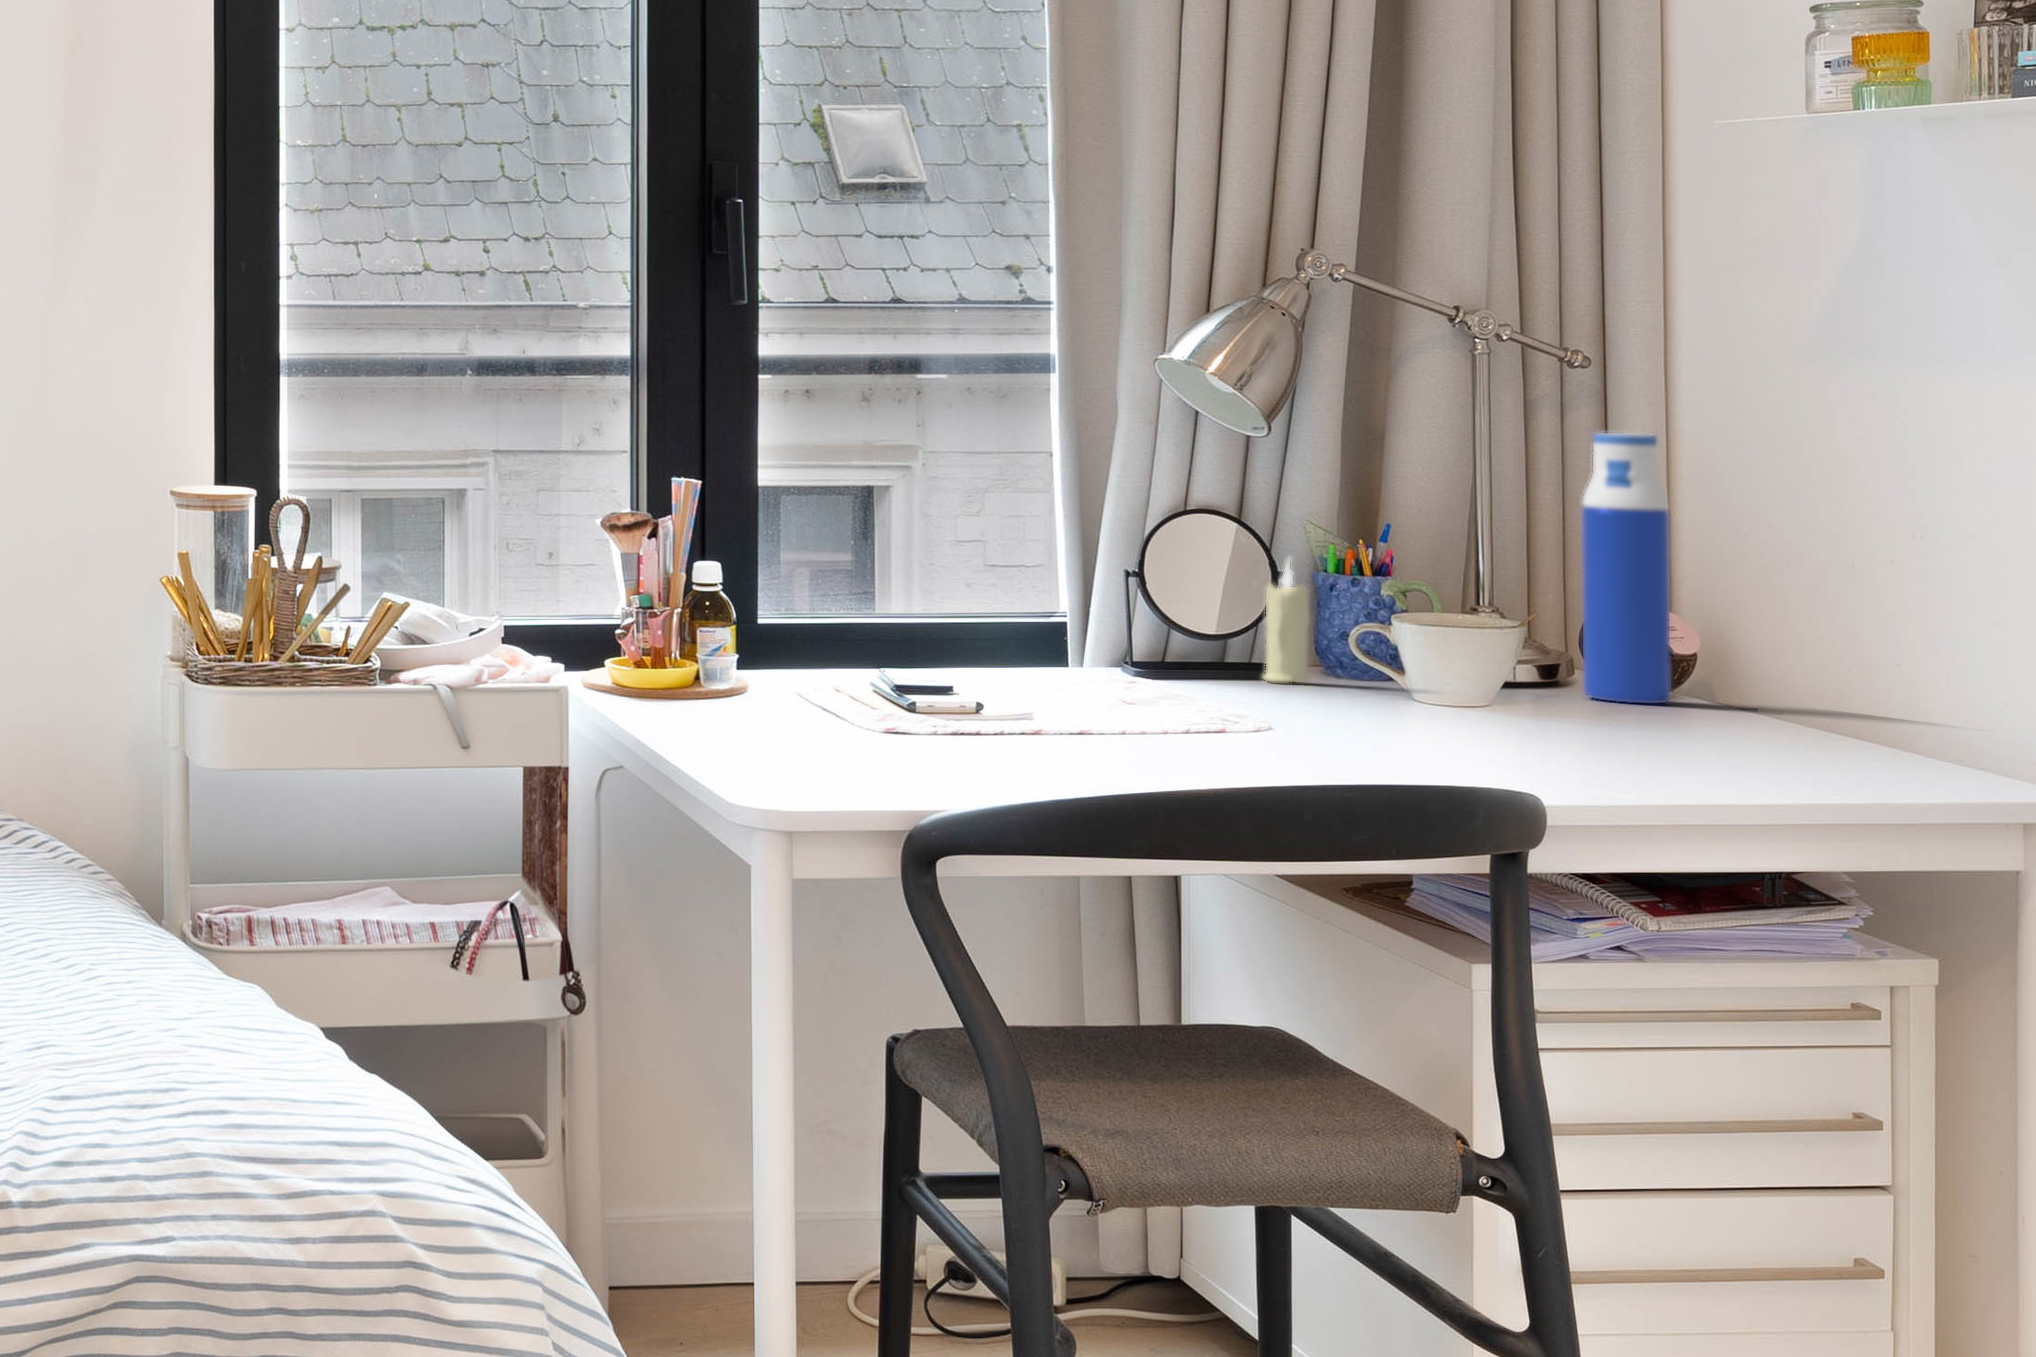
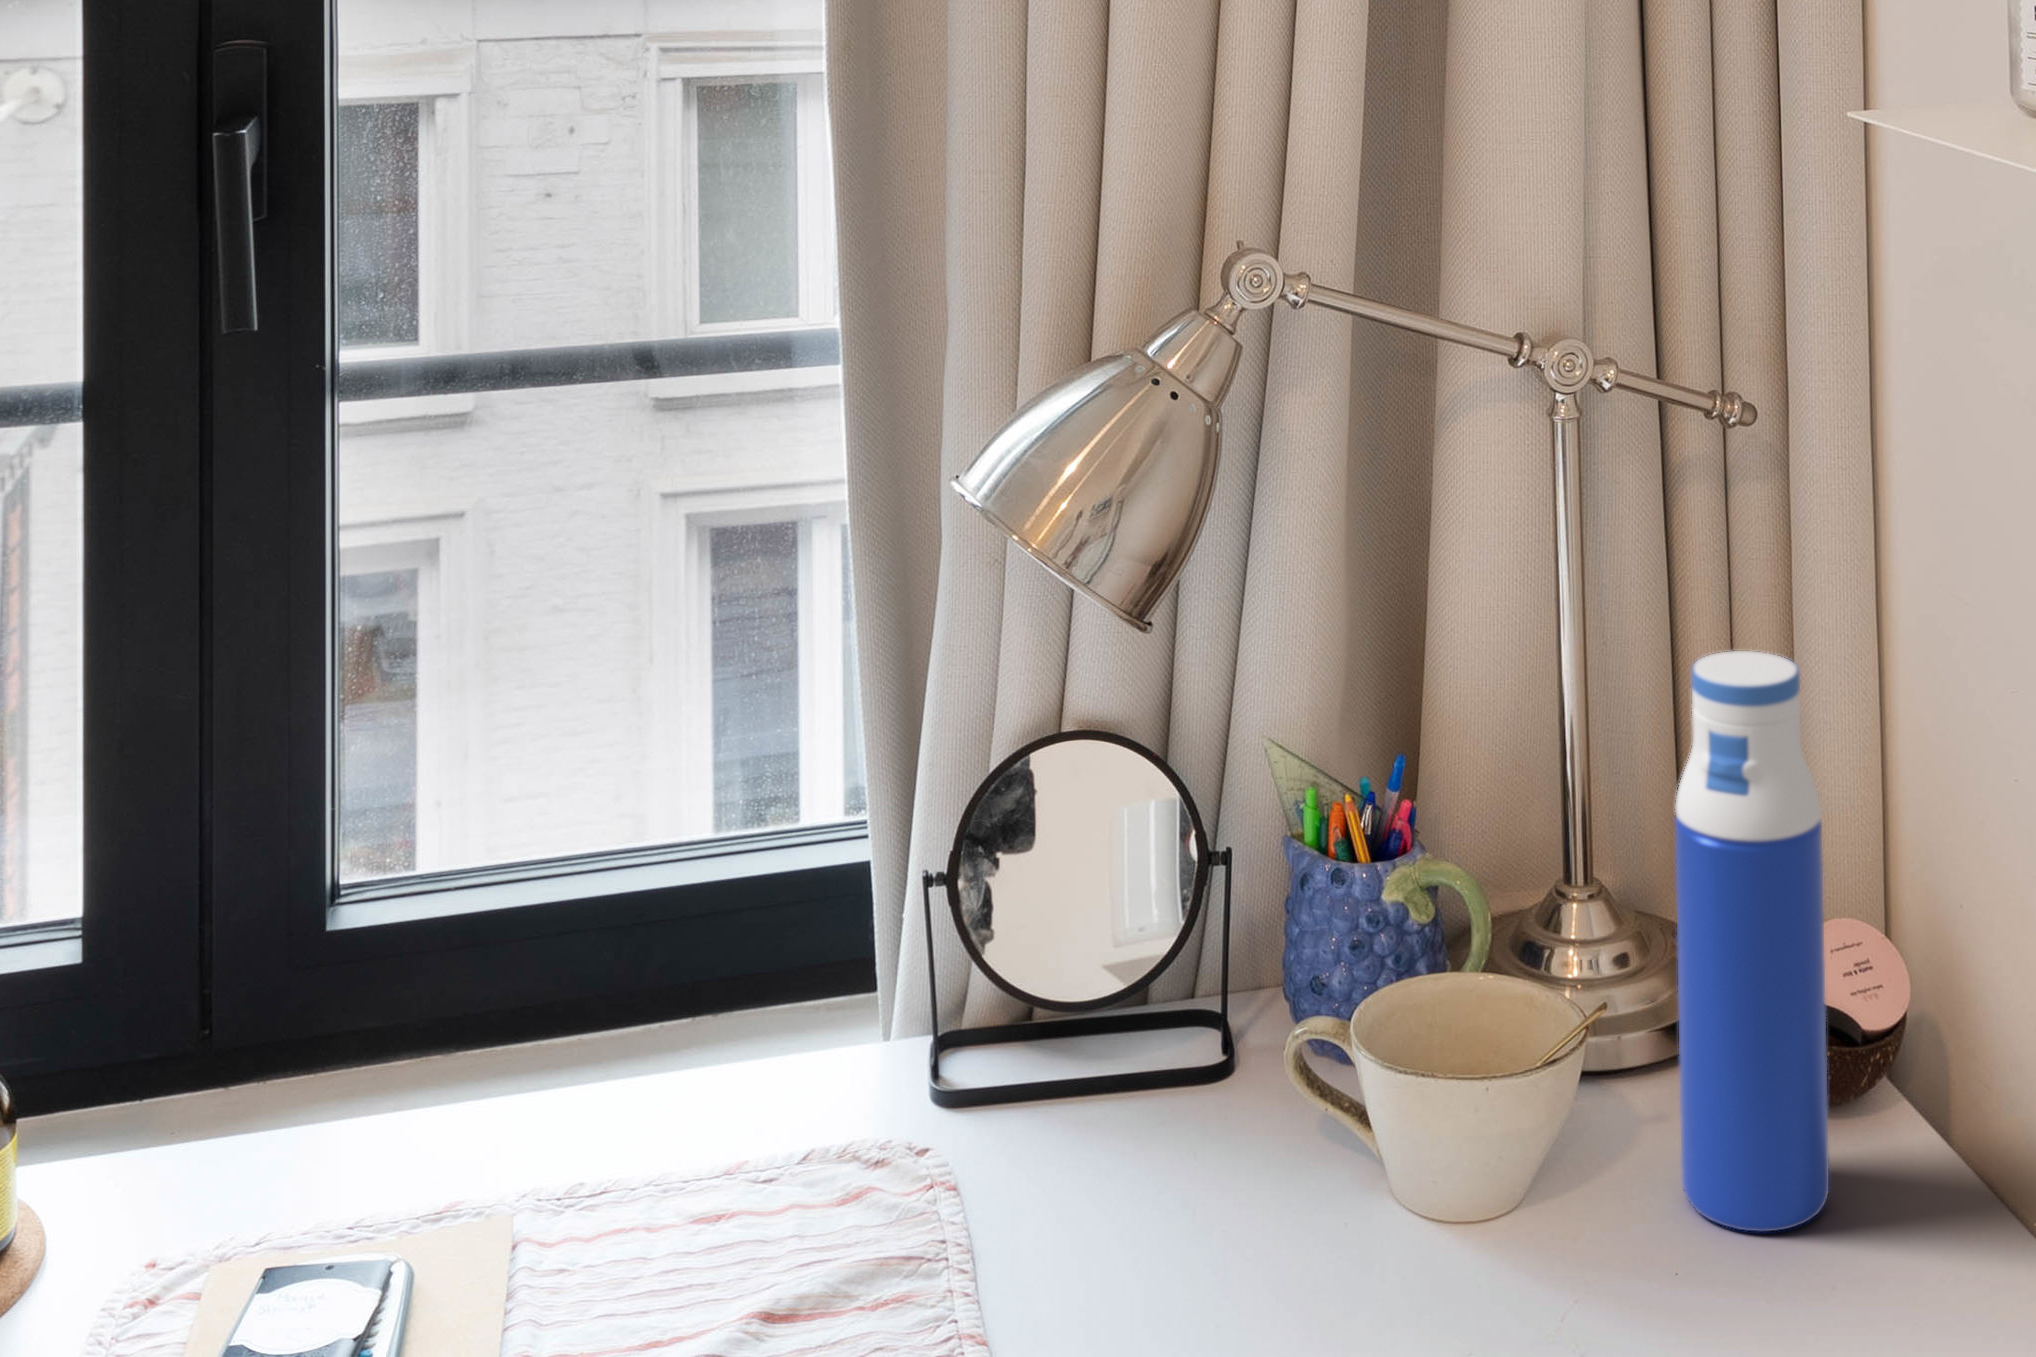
candle: present [1263,560,1310,682] -> none [1079,977,1169,1259]

